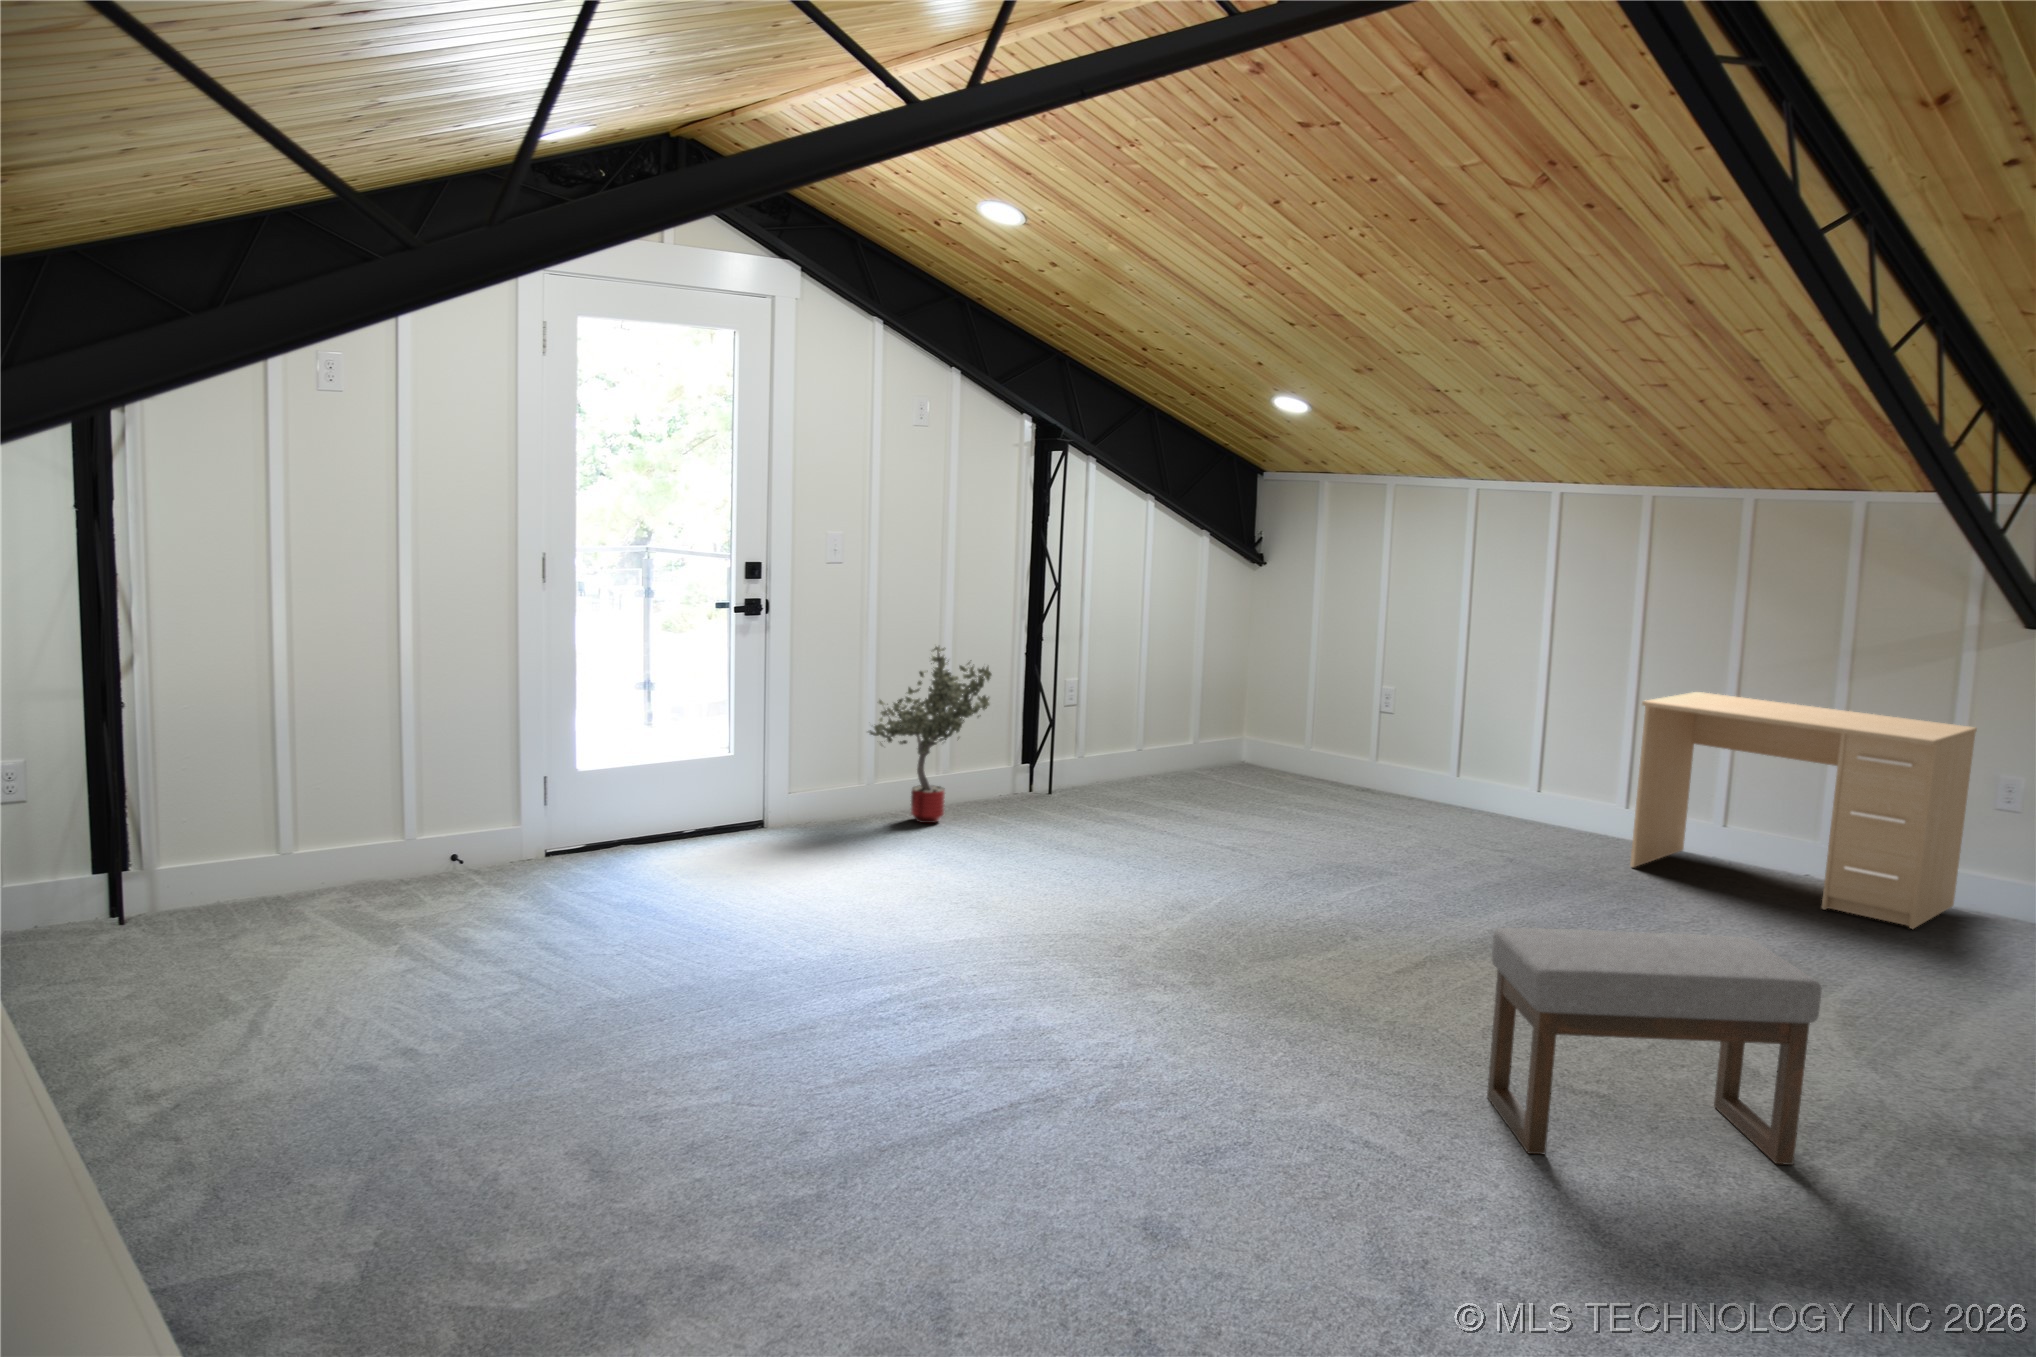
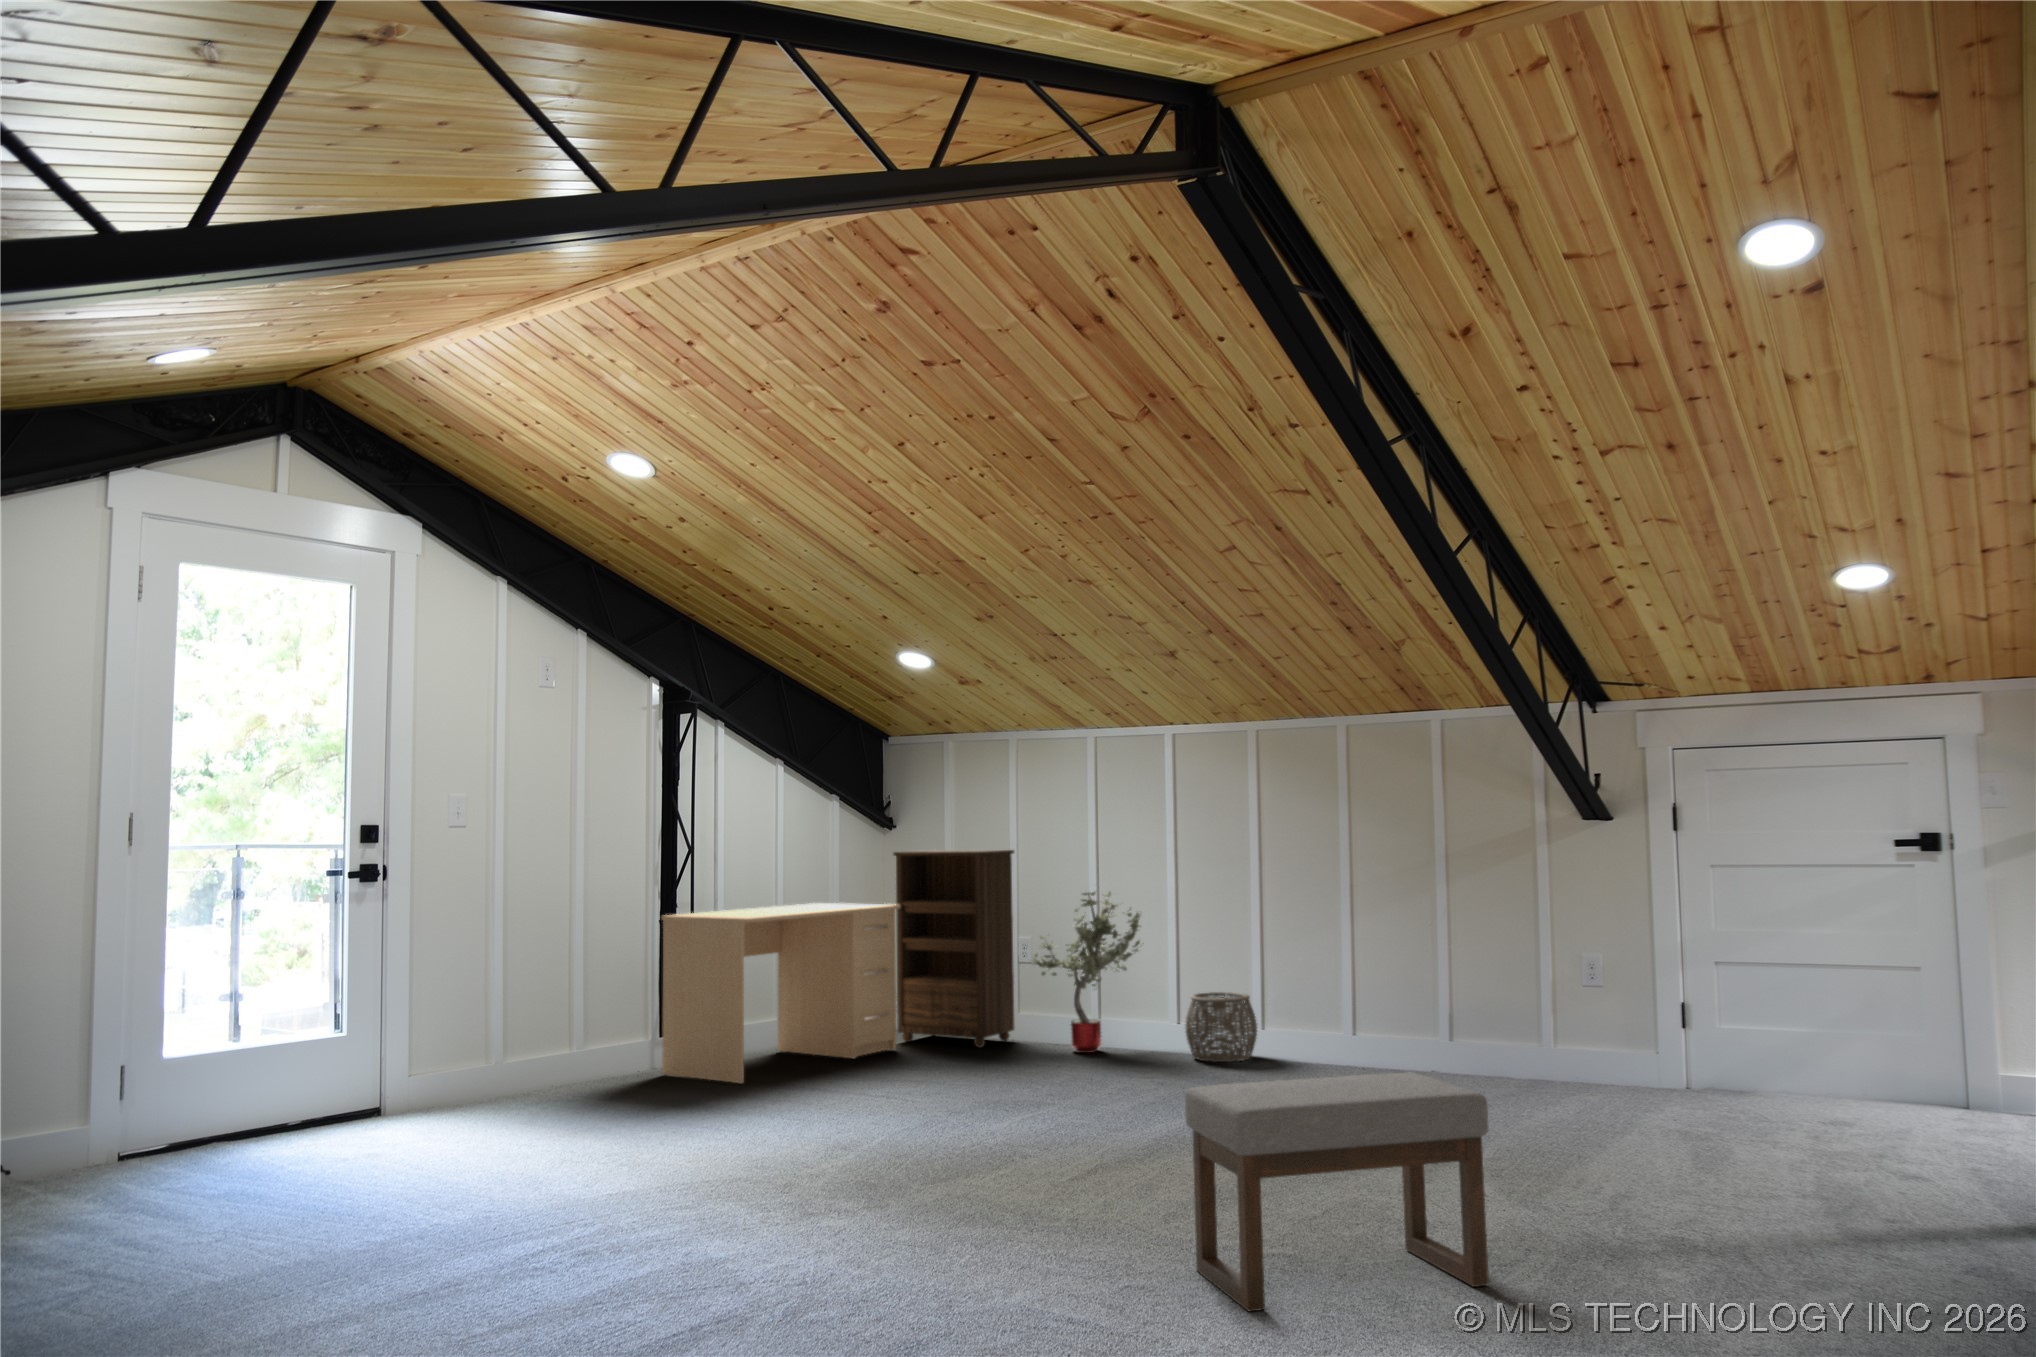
bookshelf: none [1246,593,1378,795] -> present [893,850,1014,1048]
potted tree: present [868,646,992,823] -> present [1032,892,1142,1053]
desk: present [1630,692,1977,929] -> present [661,903,900,1084]
woven basket: none [1538,768,1619,843] -> present [1185,992,1257,1062]

